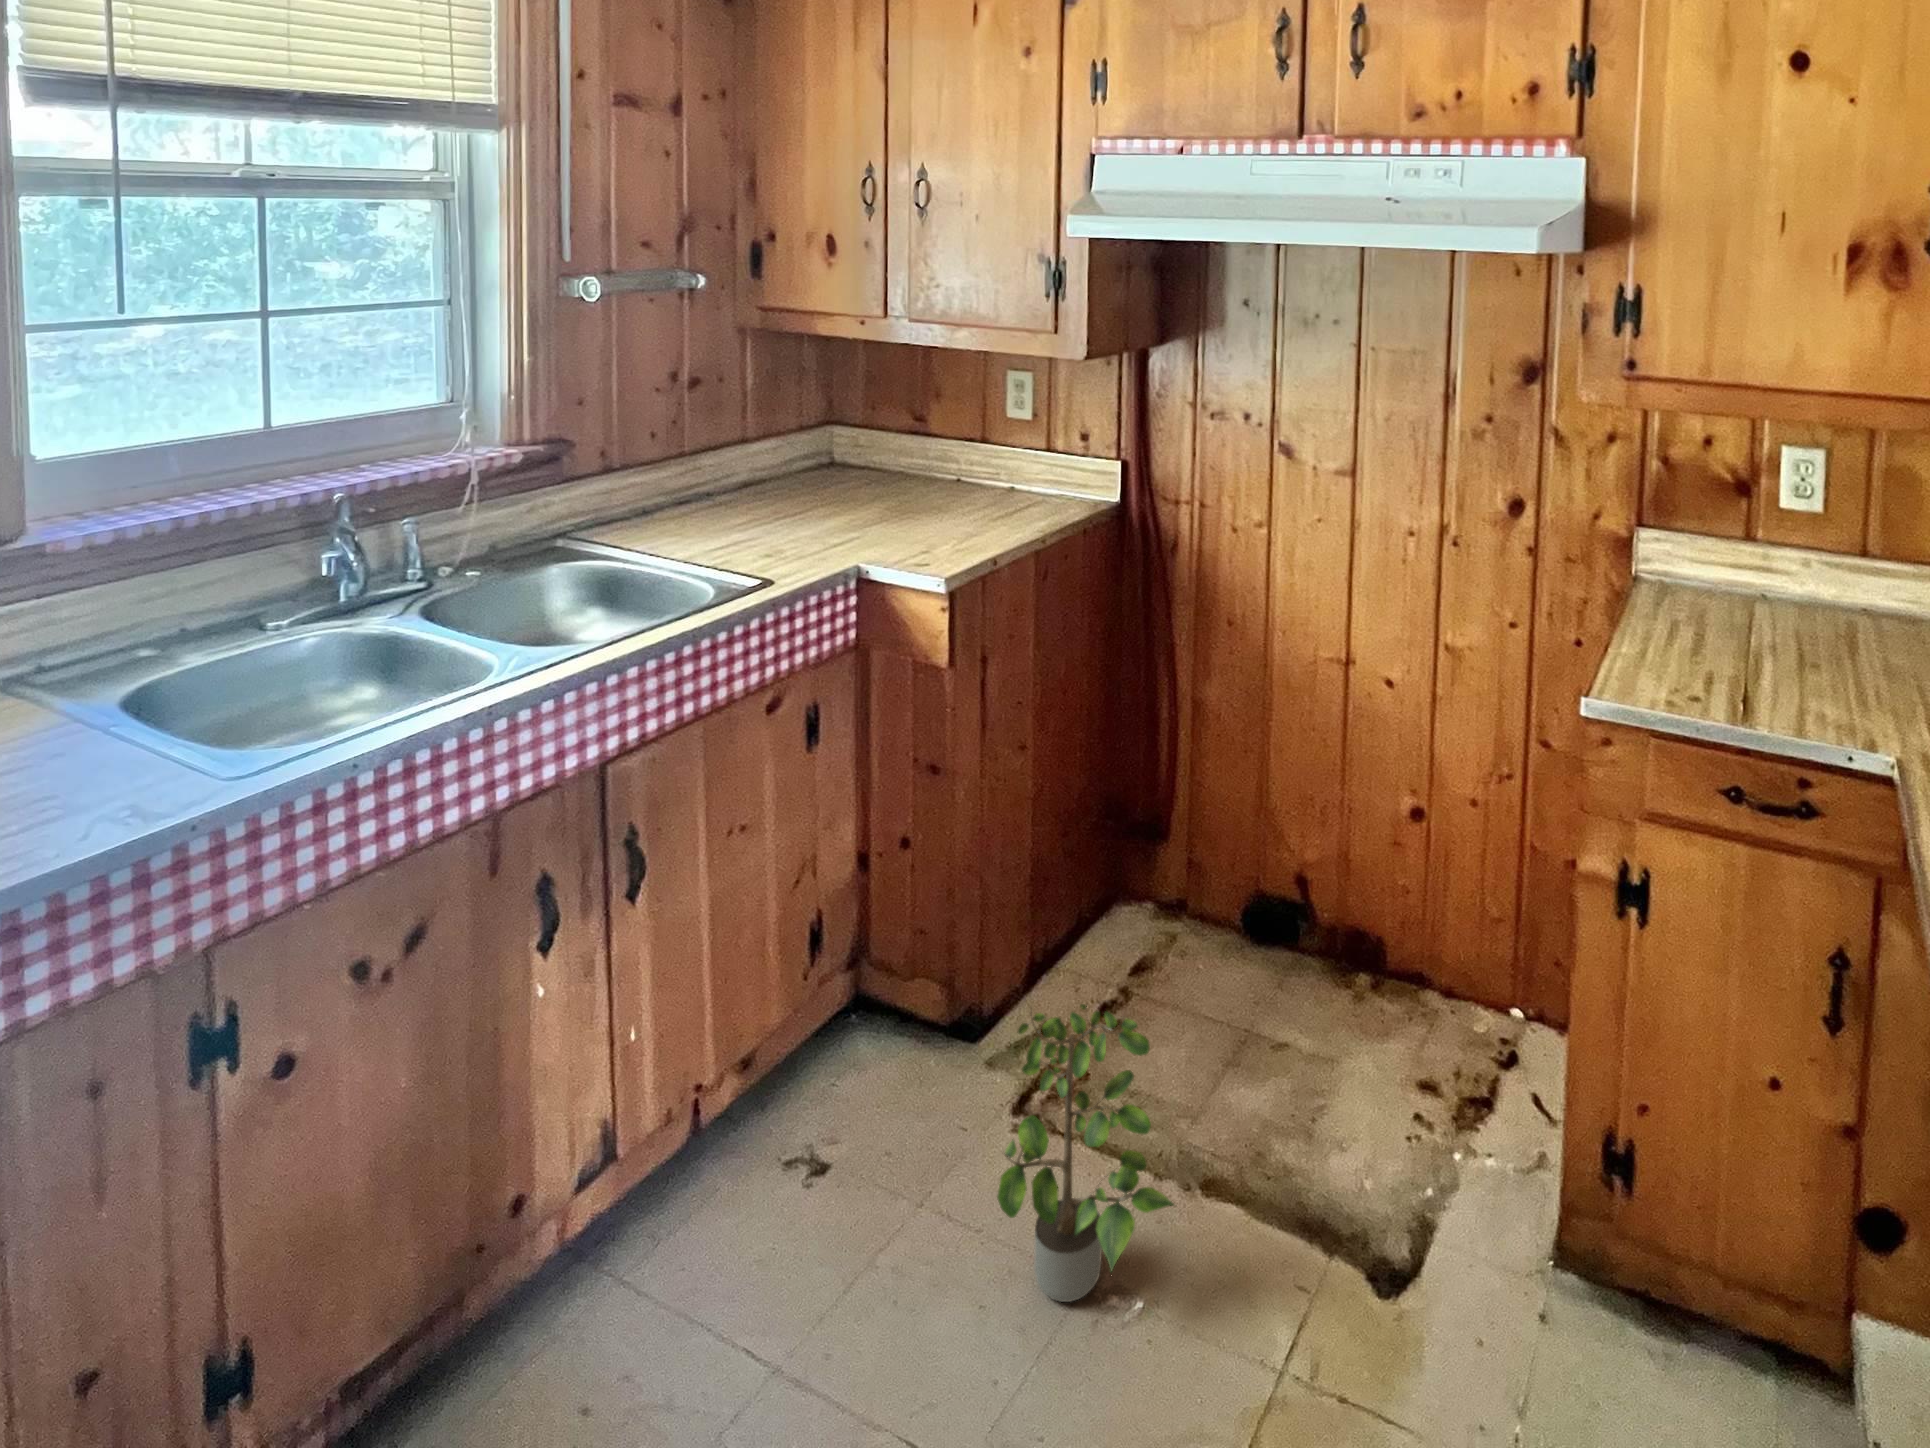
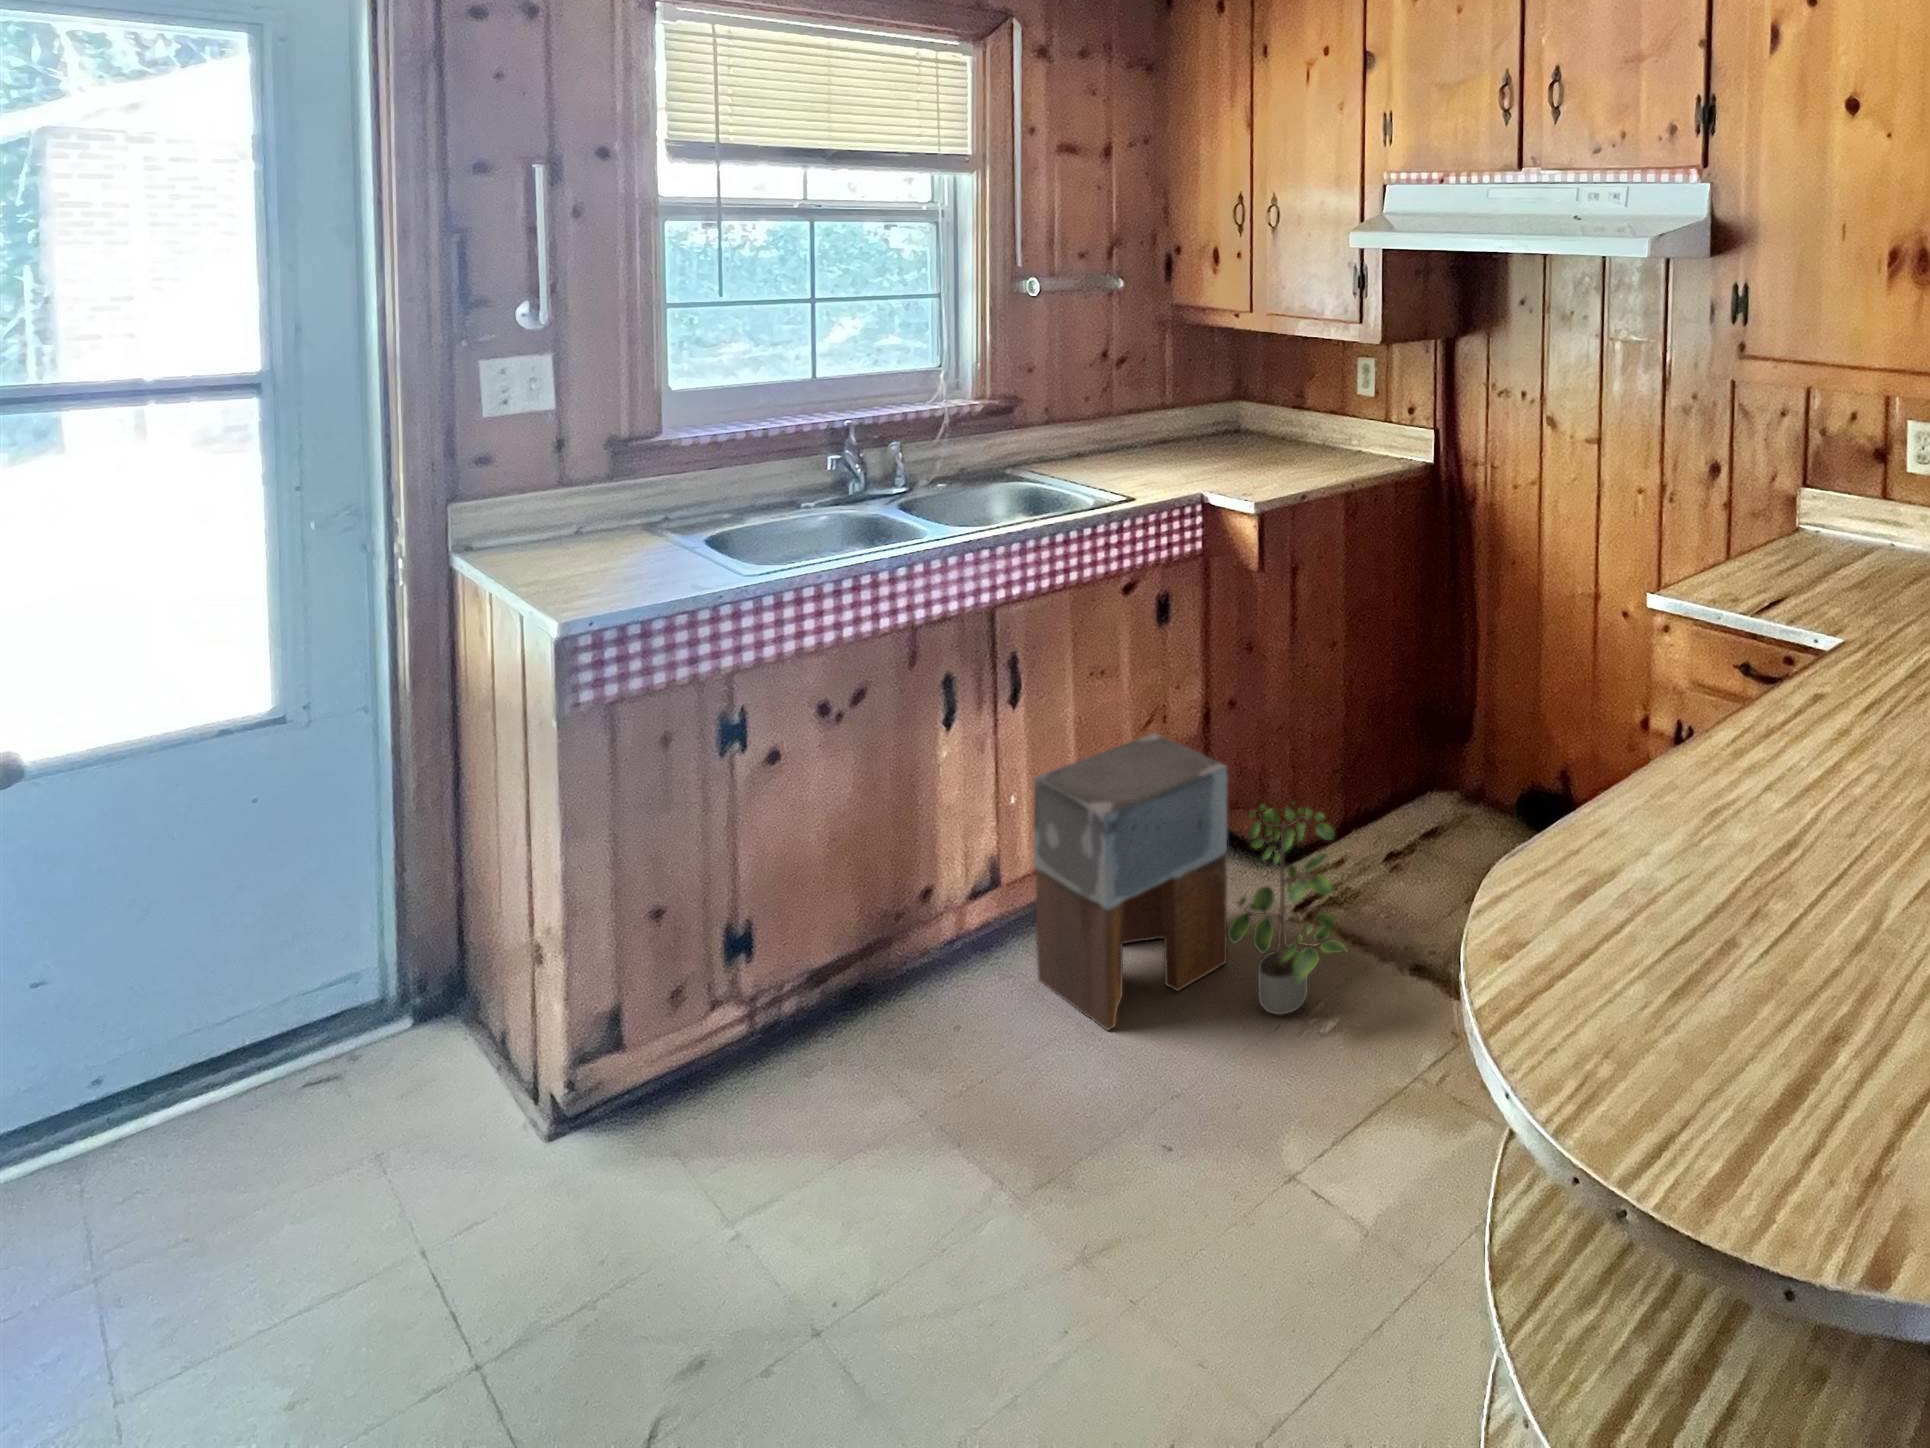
stool: none [693,911,968,1379] -> present [1034,734,1228,1030]

